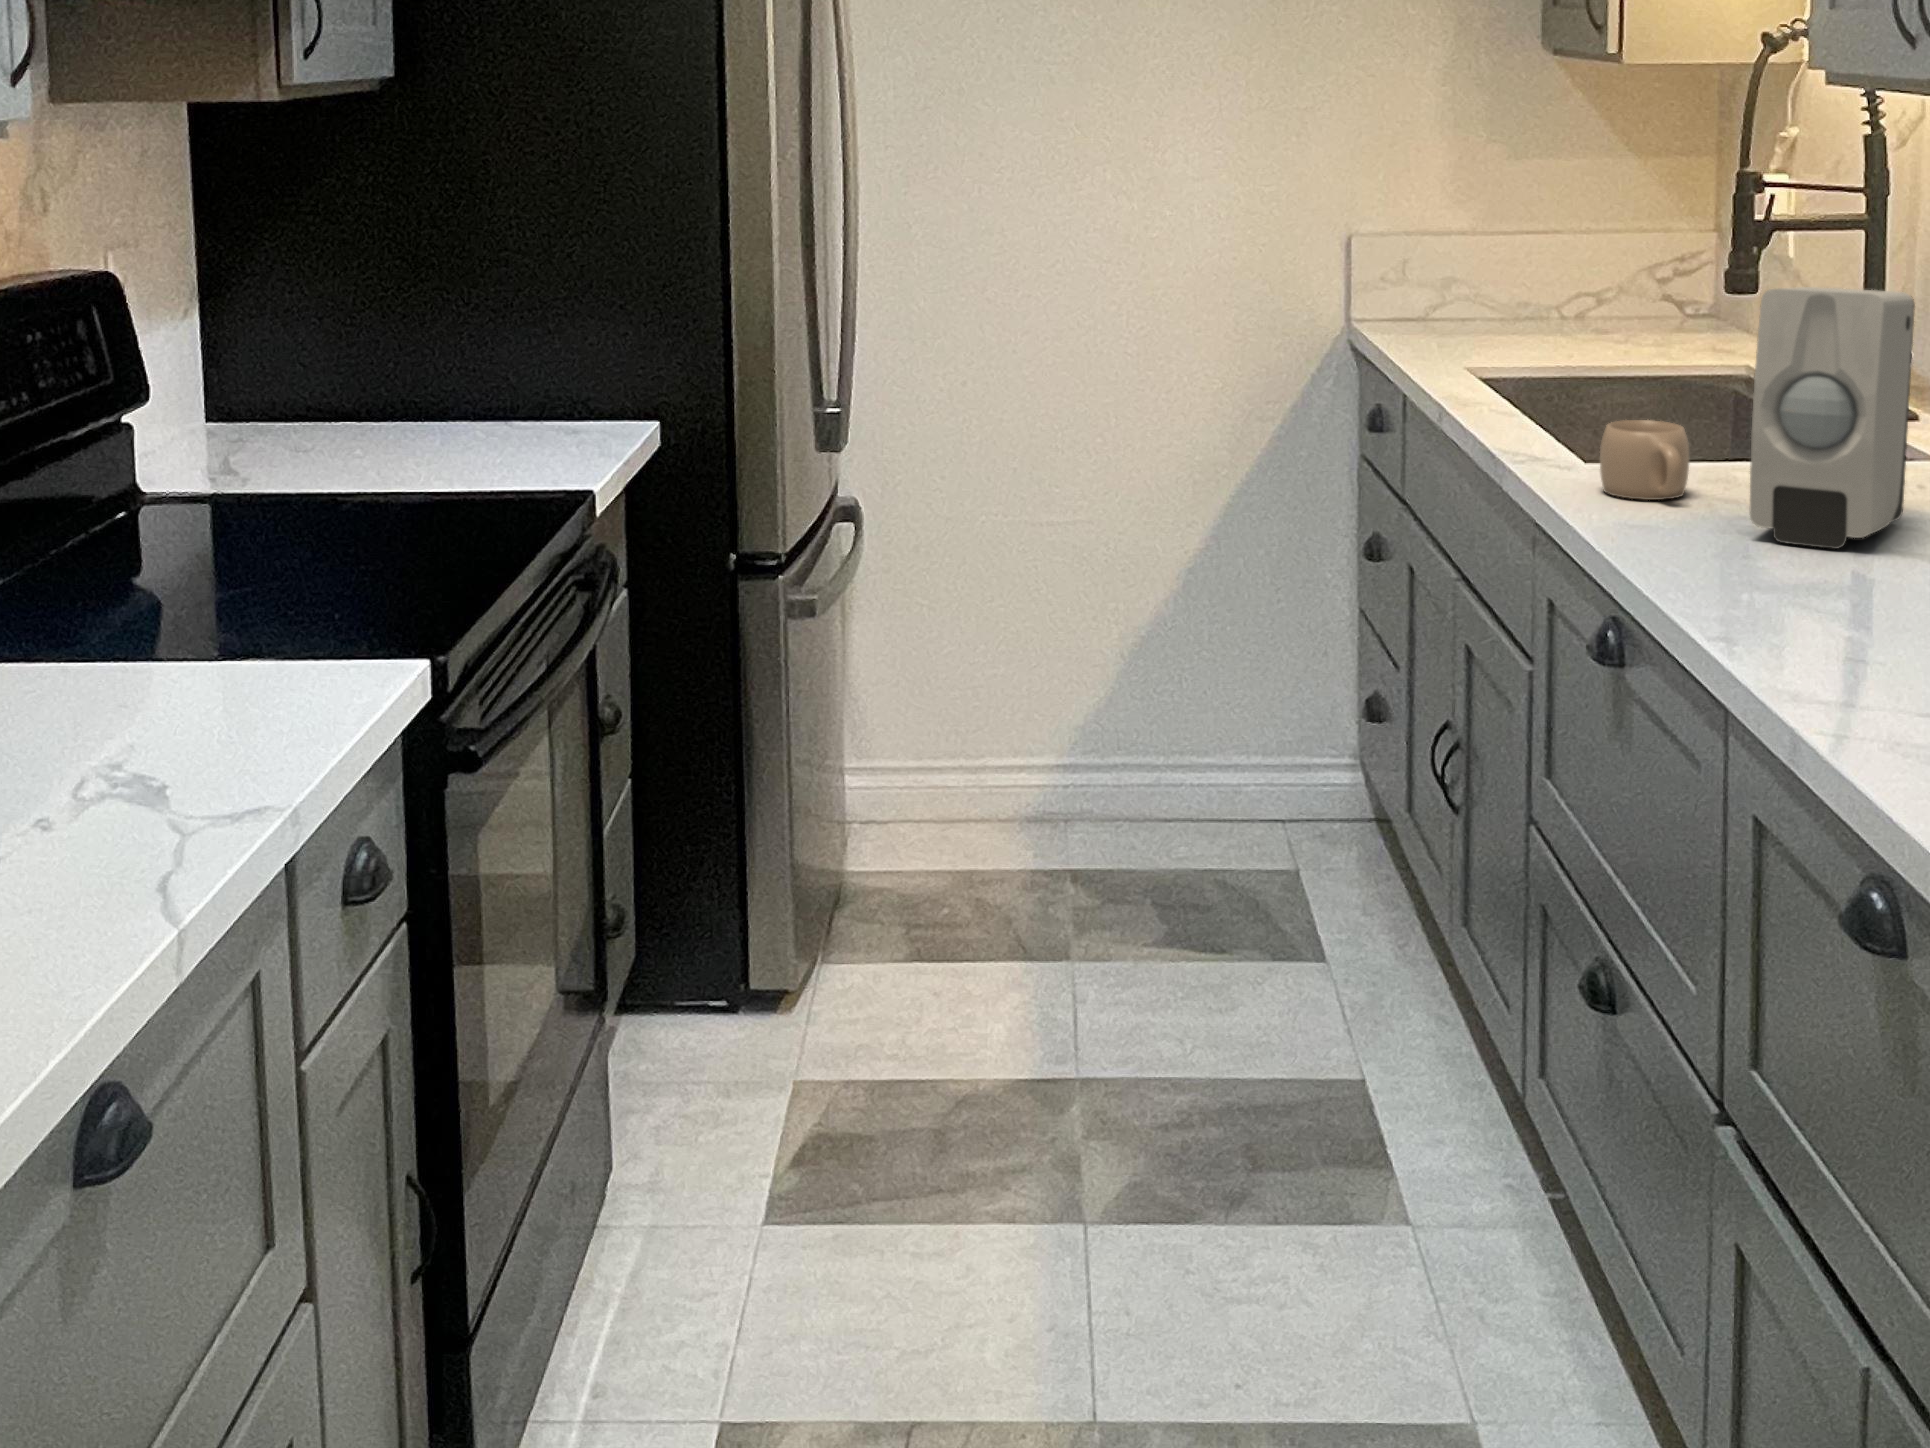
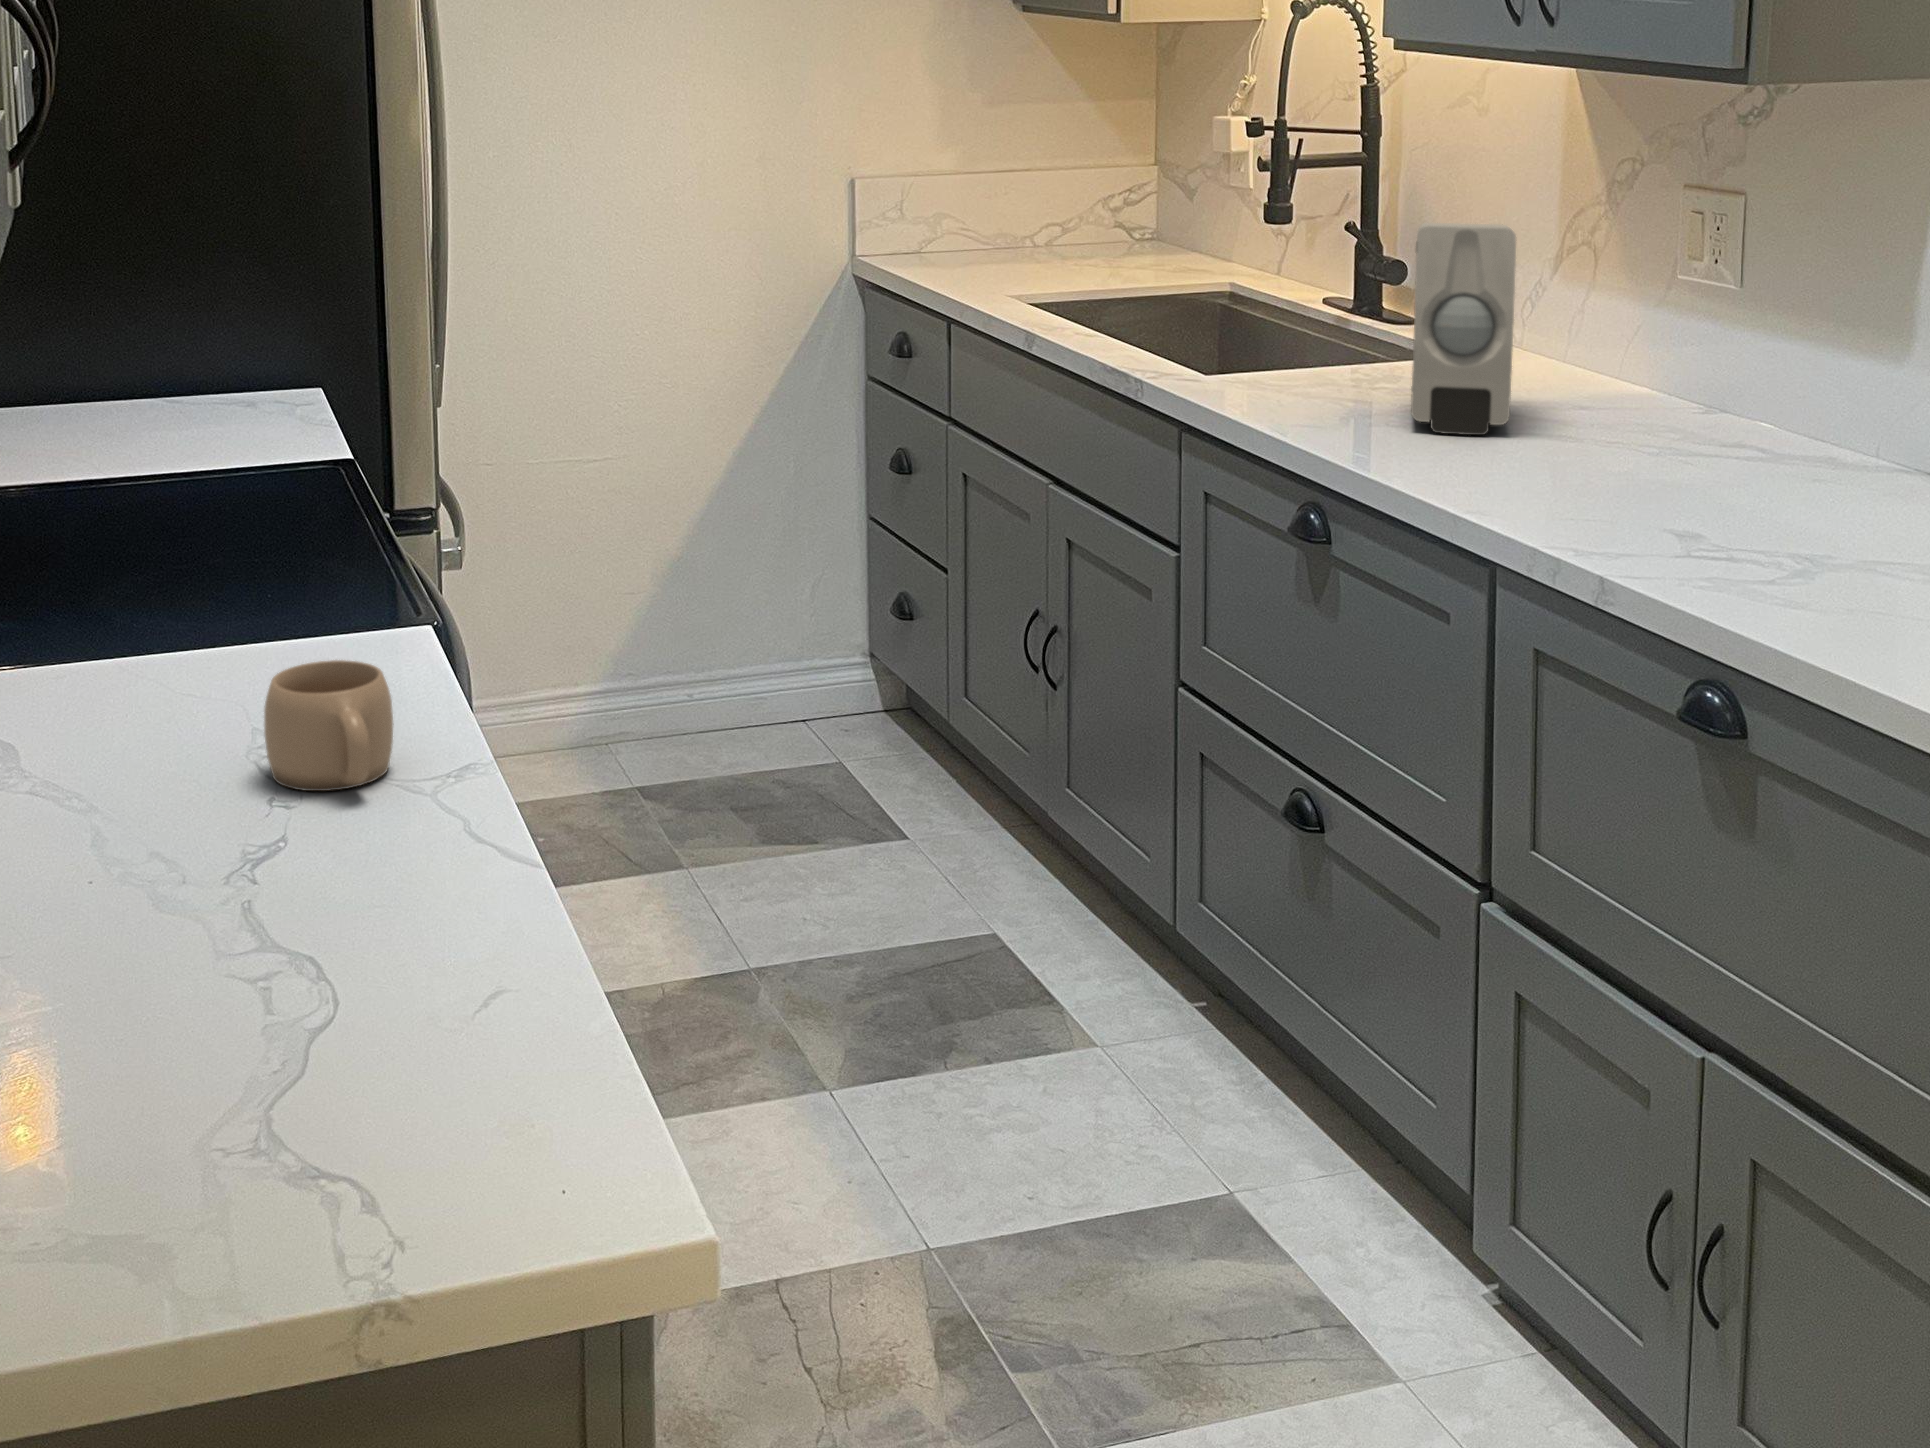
mug: present [1600,420,1689,500] -> present [264,660,394,791]

